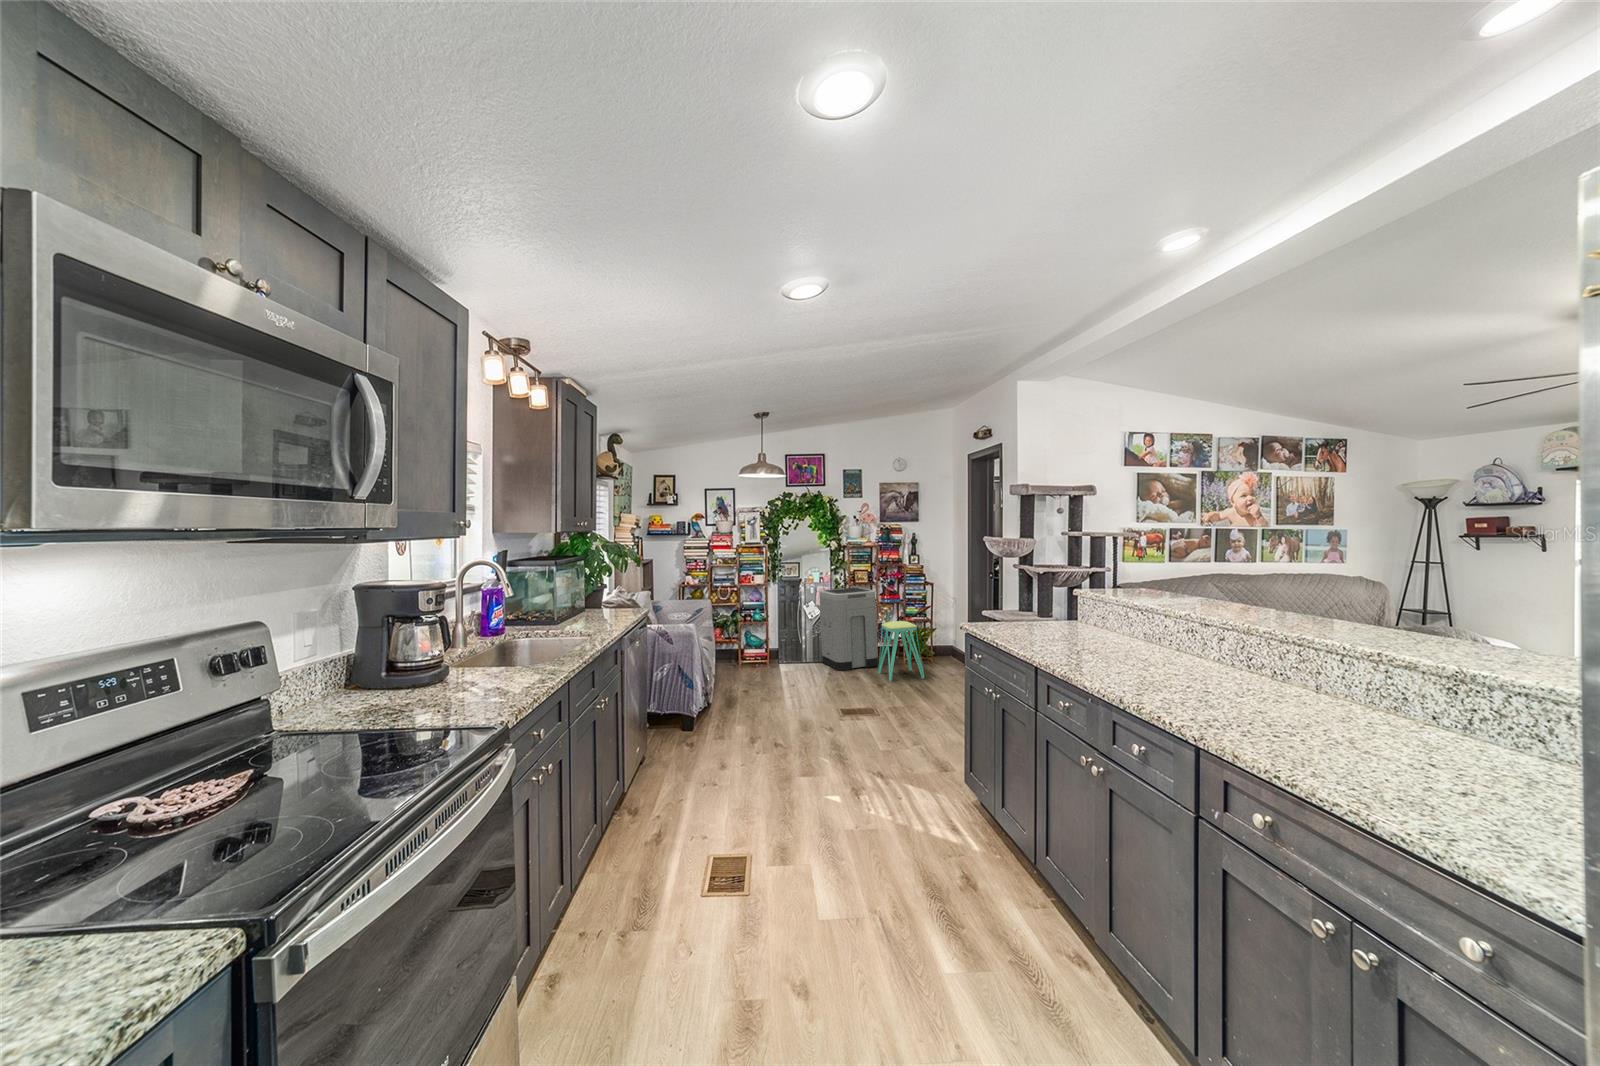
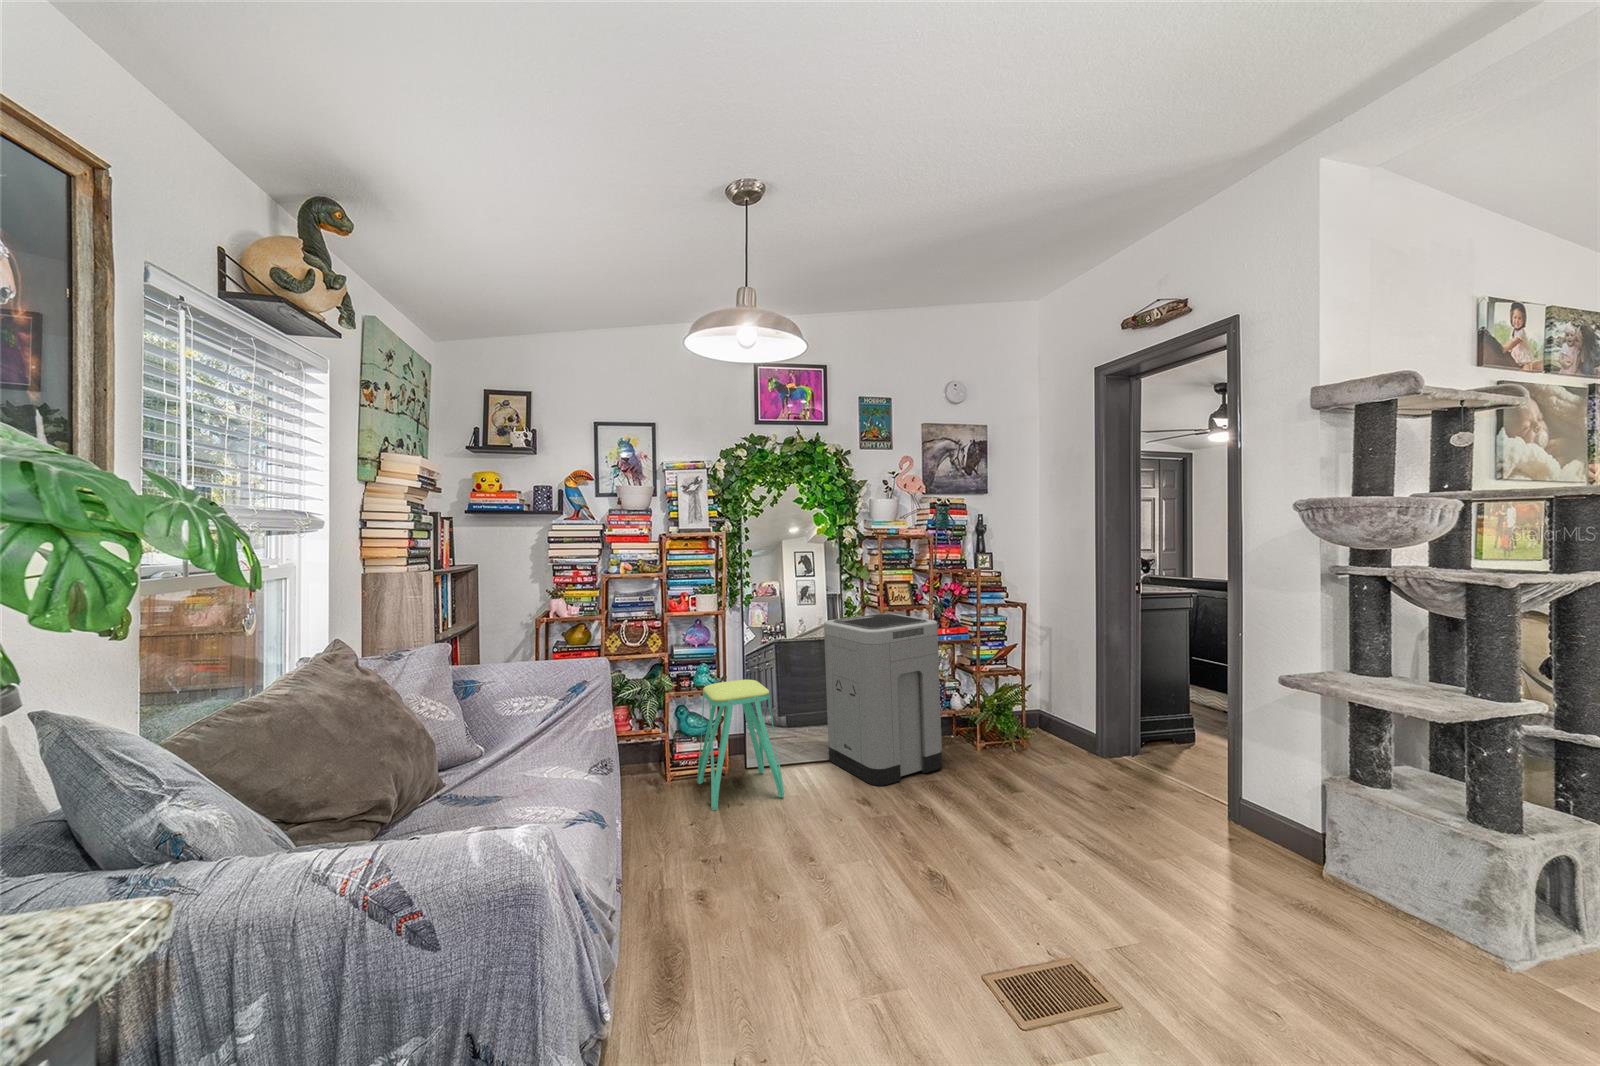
stool: present [878,621,924,682] -> present [698,680,784,810]

